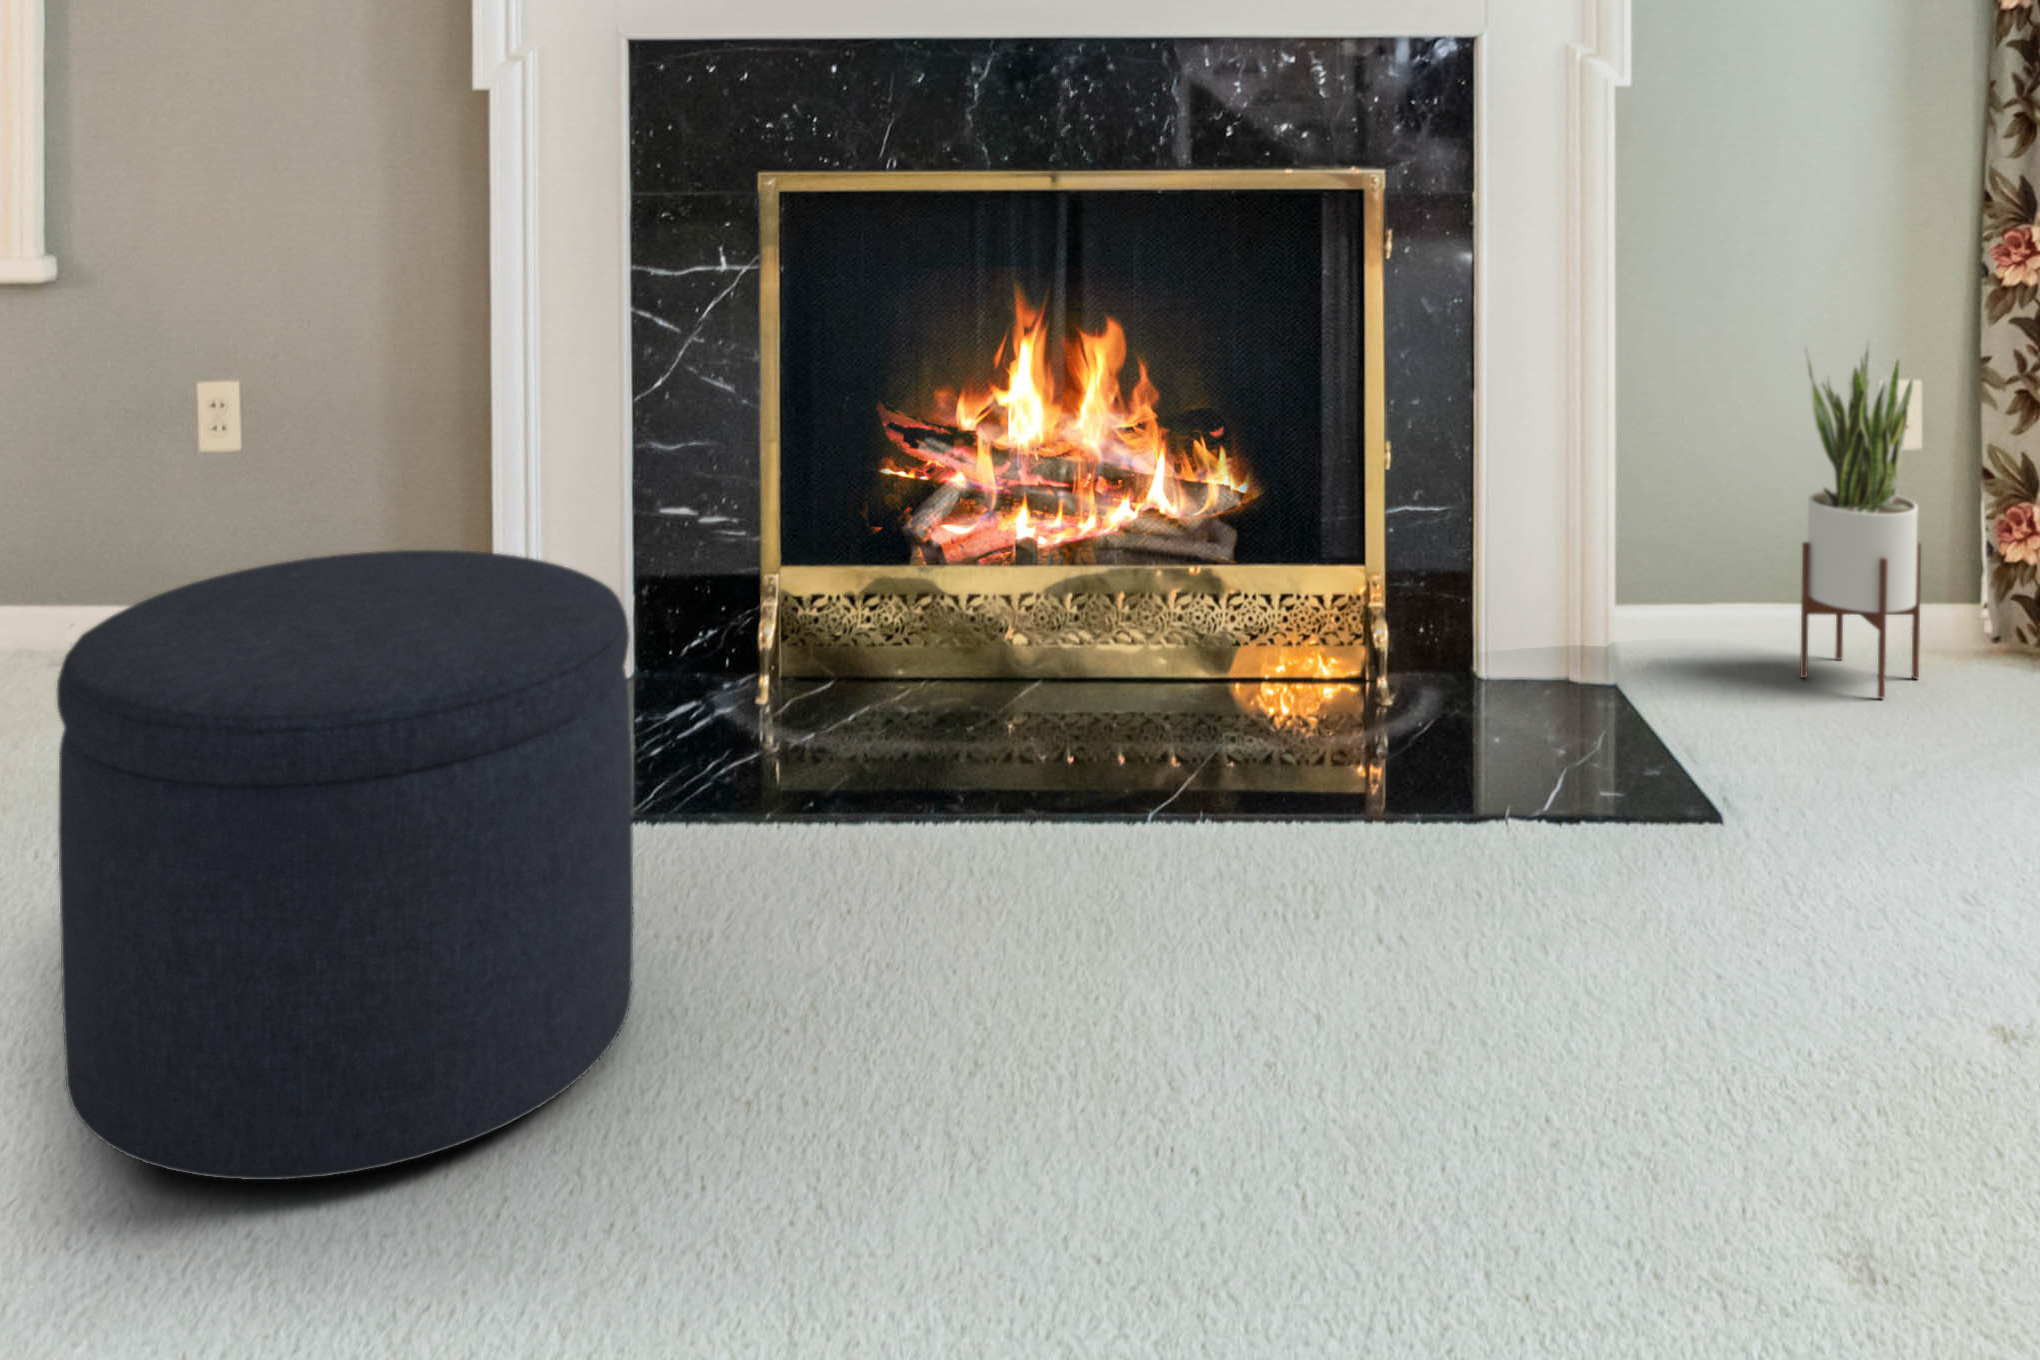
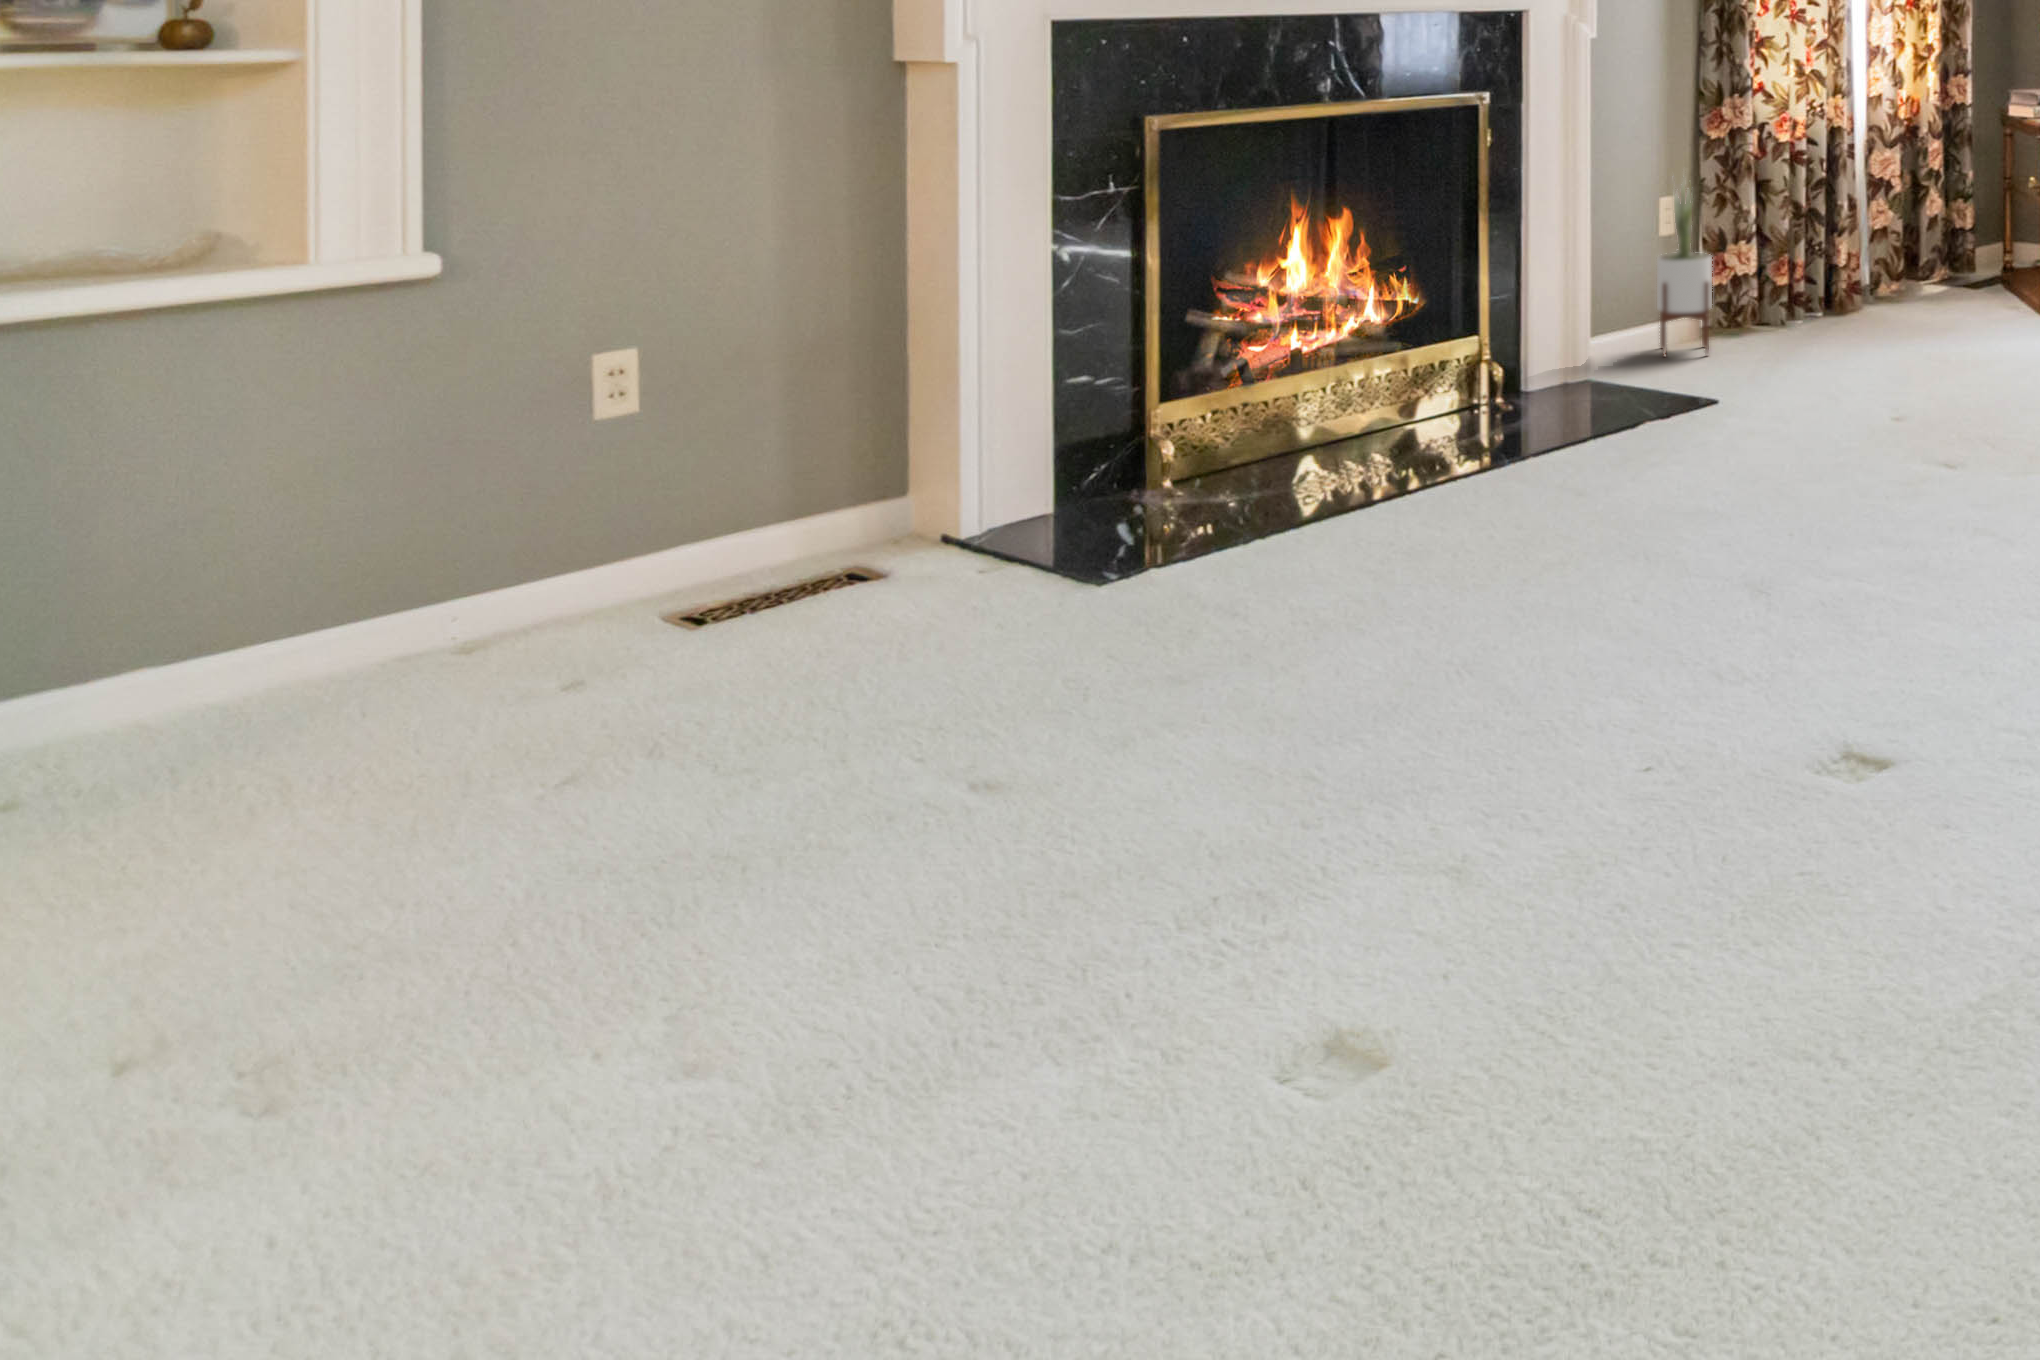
ottoman: present [57,550,633,1180] -> none [1225,342,1574,692]

